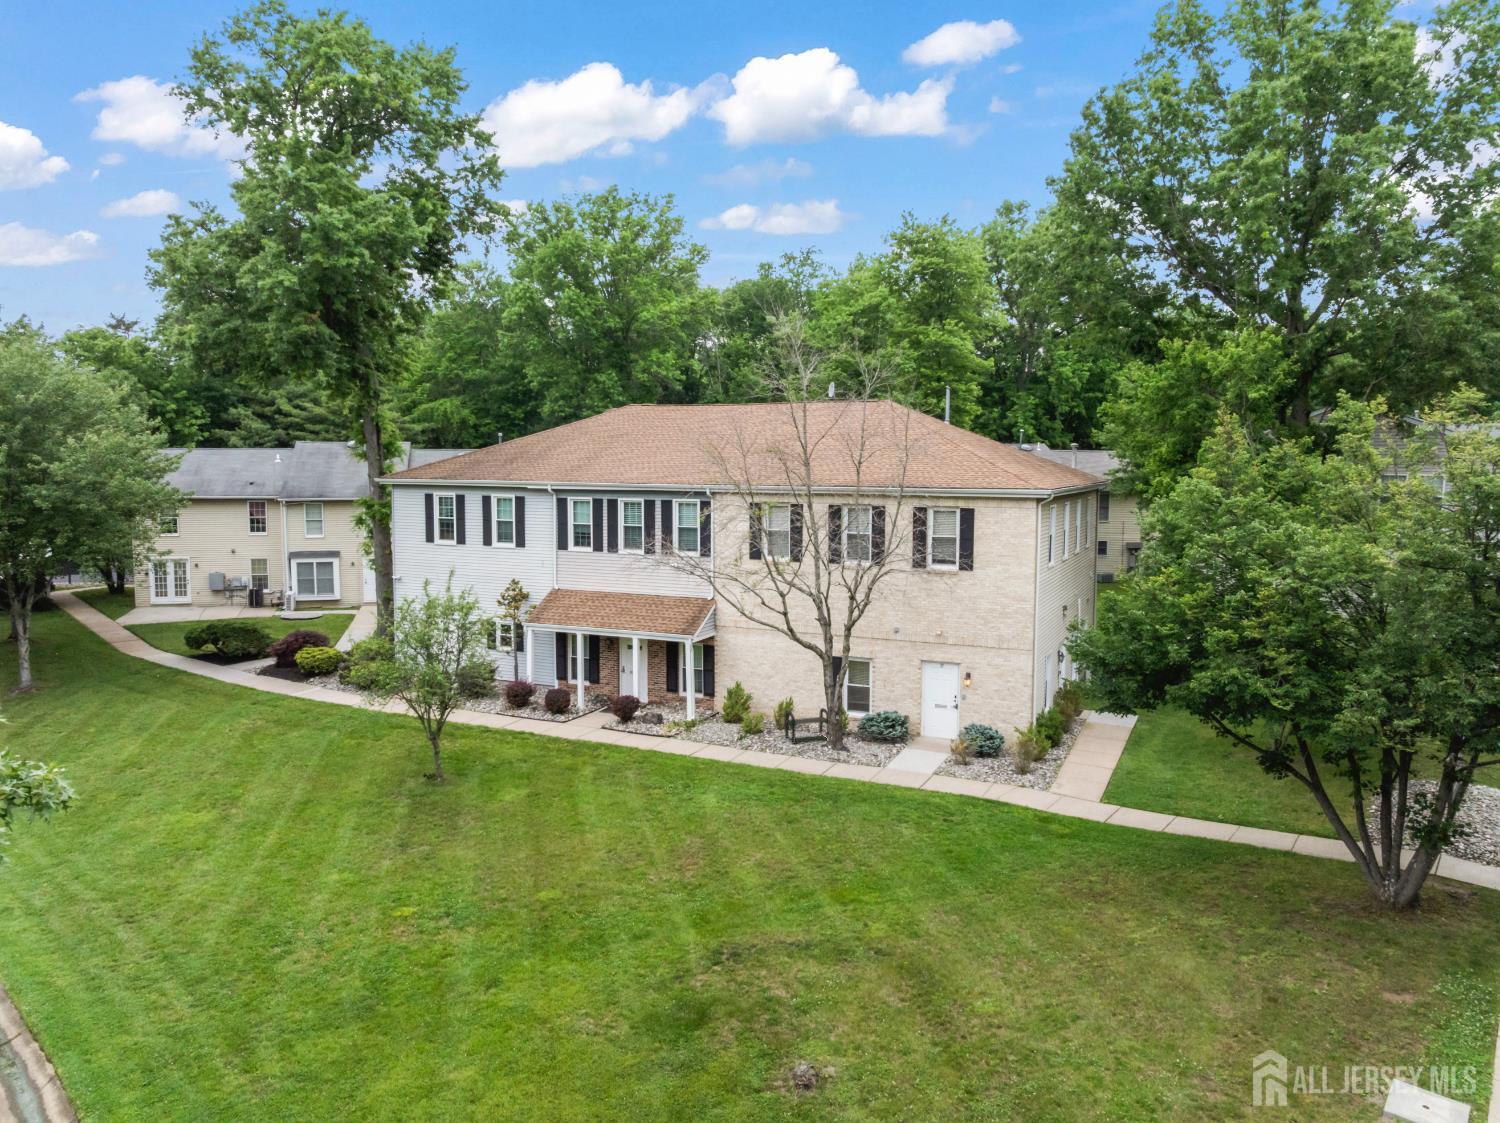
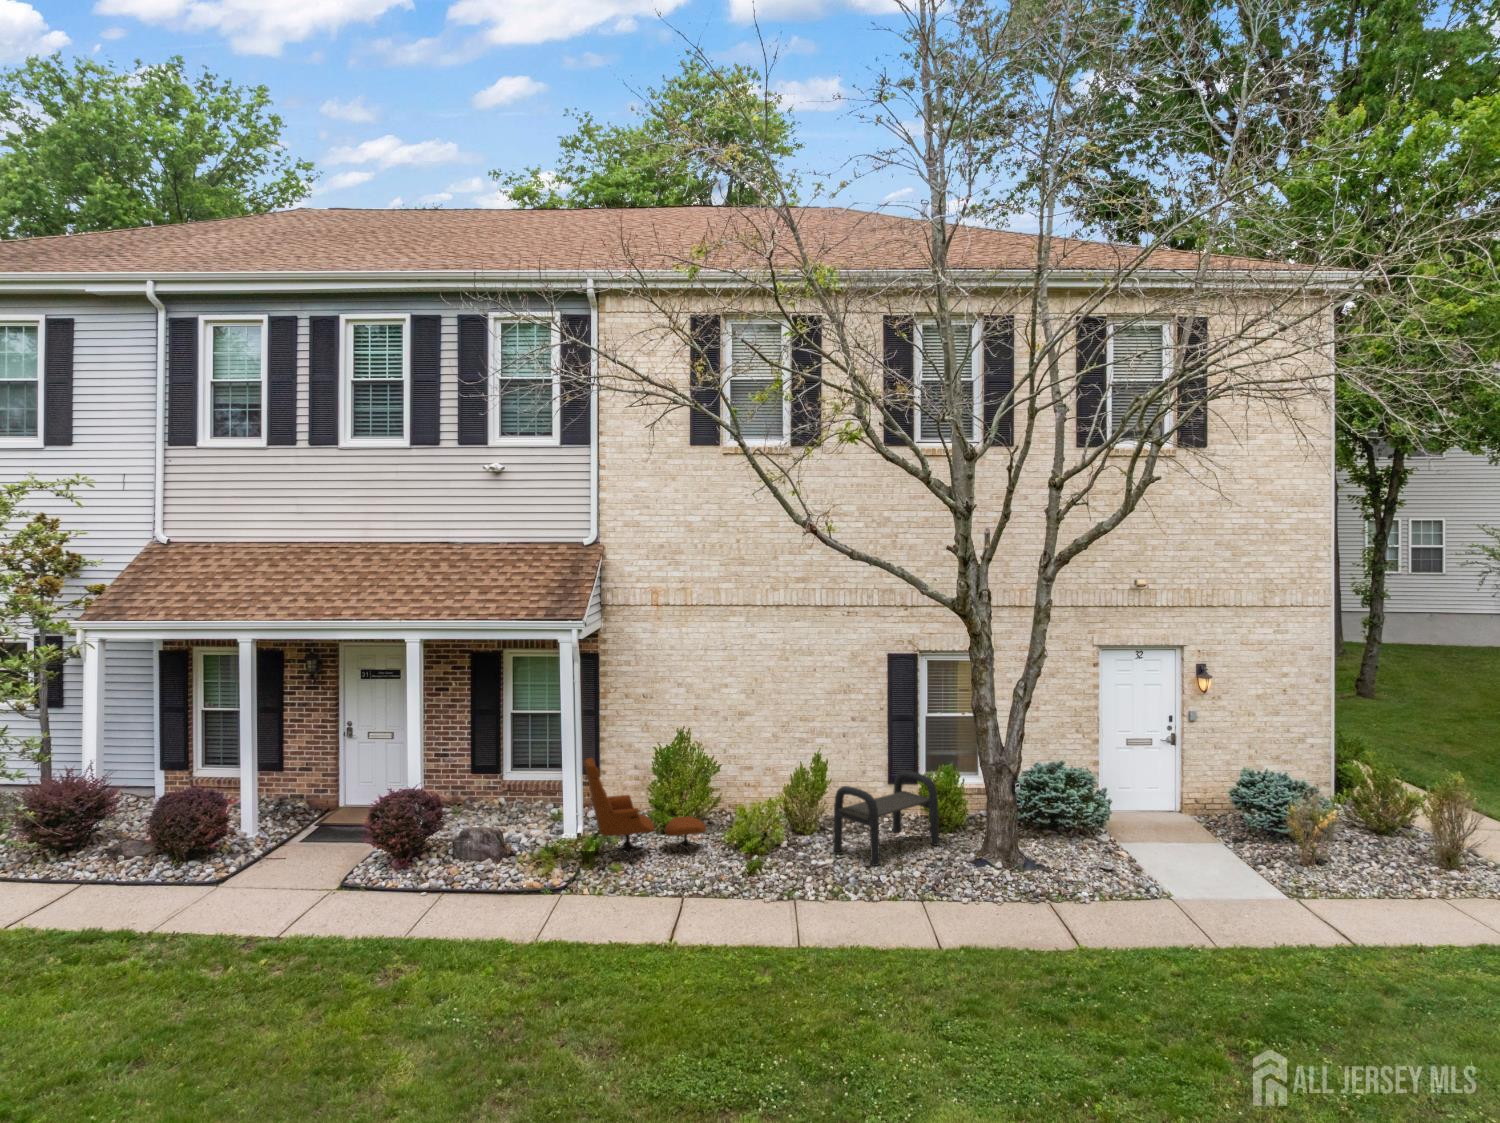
lounge chair: none [690,690,739,733] -> present [584,757,706,864]

